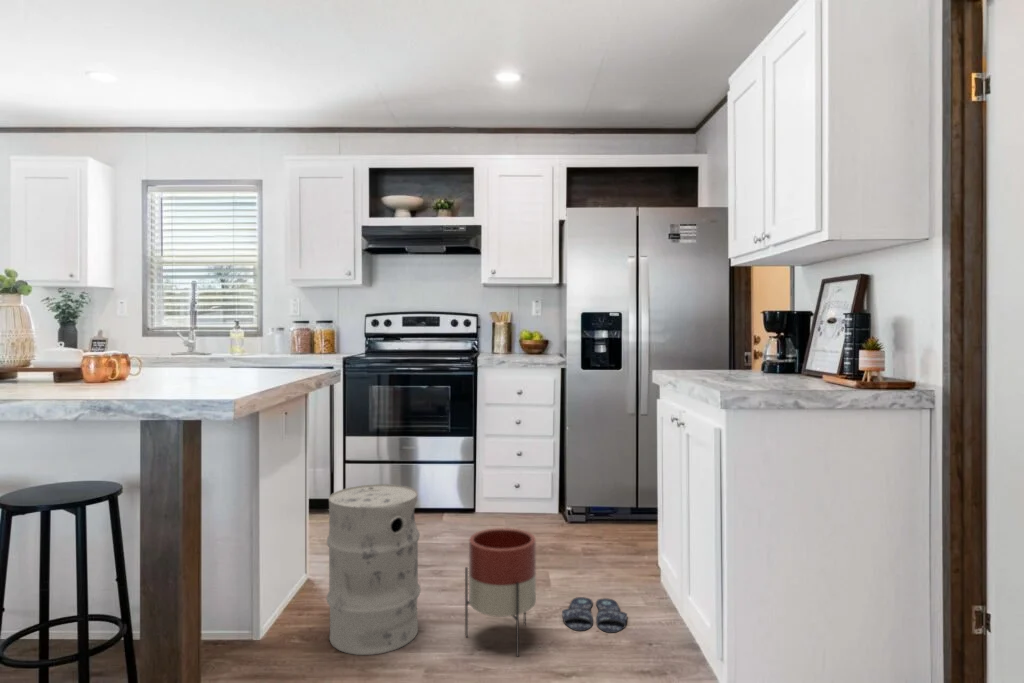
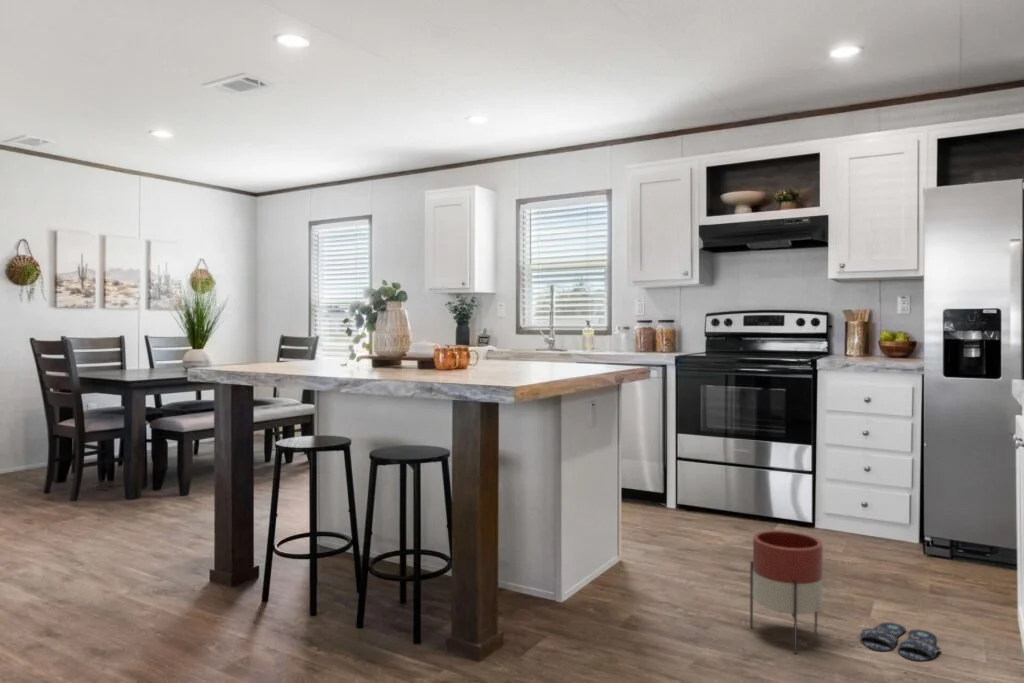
trash can: present [327,484,420,655] -> none [627,474,711,622]

